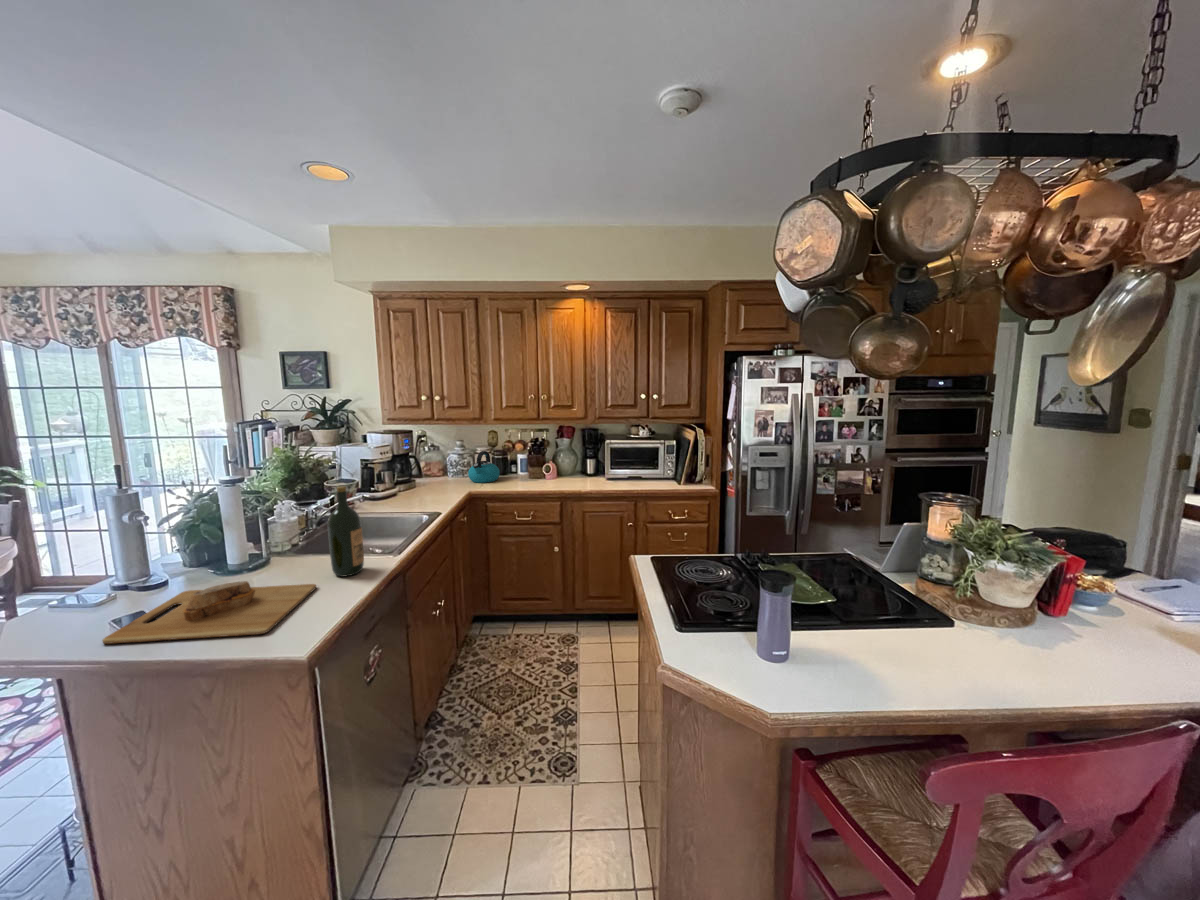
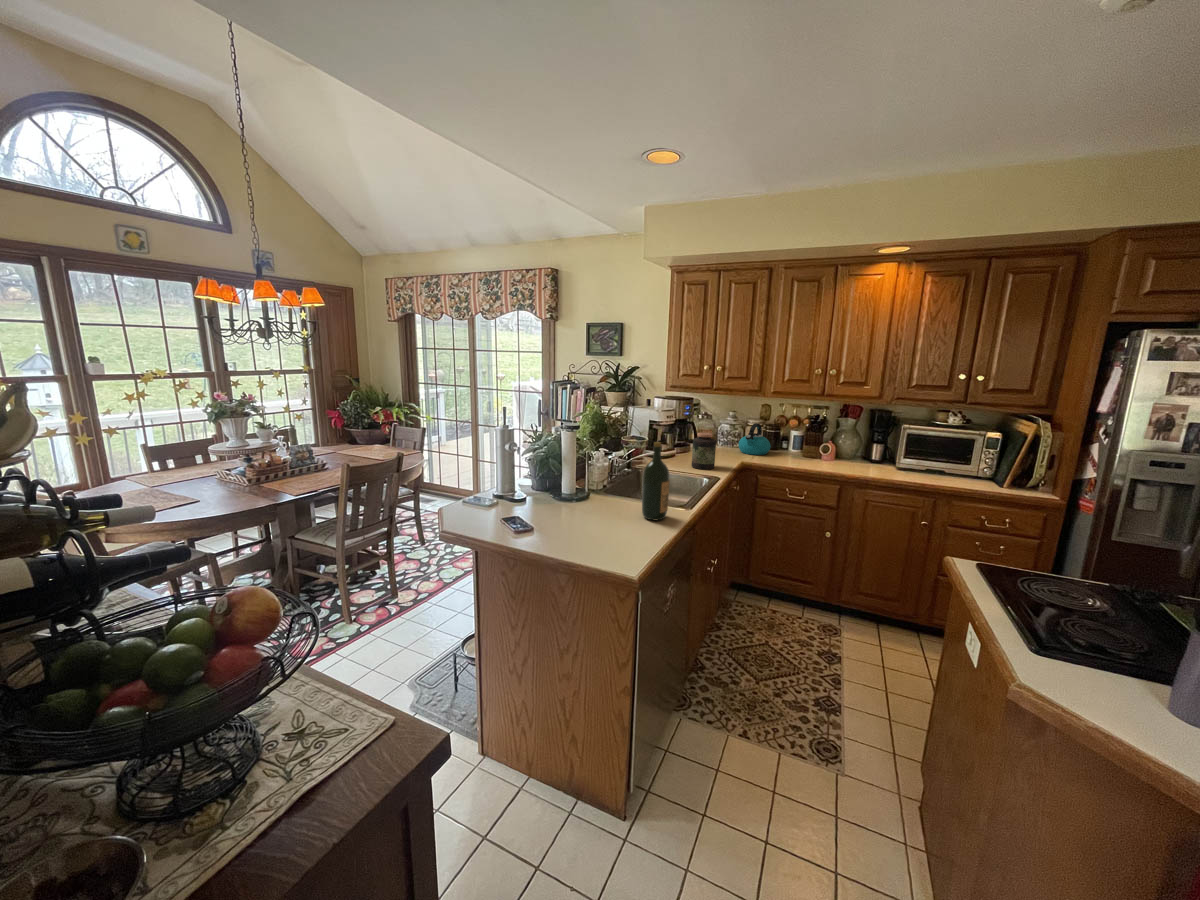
jar: none [412,466,438,506] -> present [692,432,716,470]
cutting board: present [102,581,316,644] -> none [502,508,632,554]

